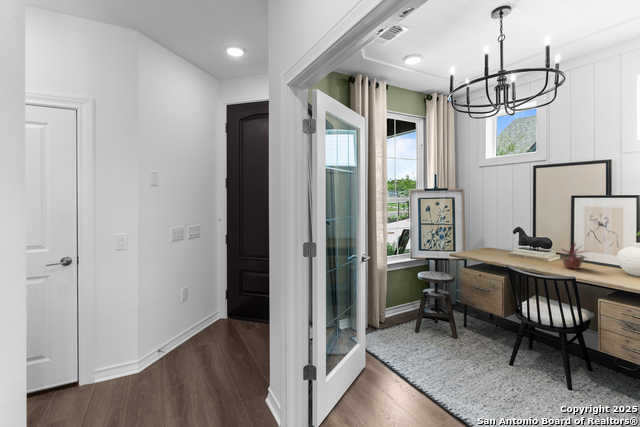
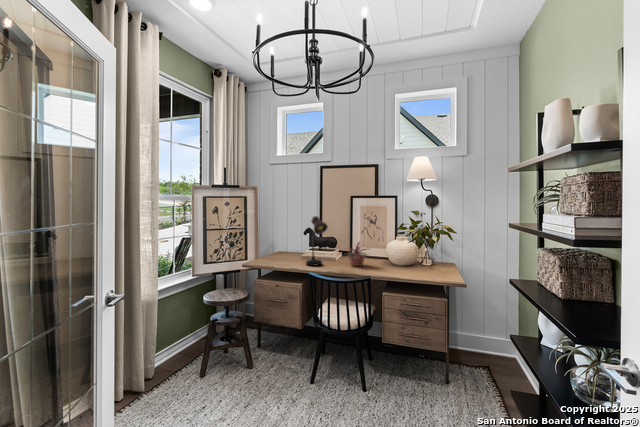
desk lamp: none [511,216,535,262] -> present [306,216,328,265]

